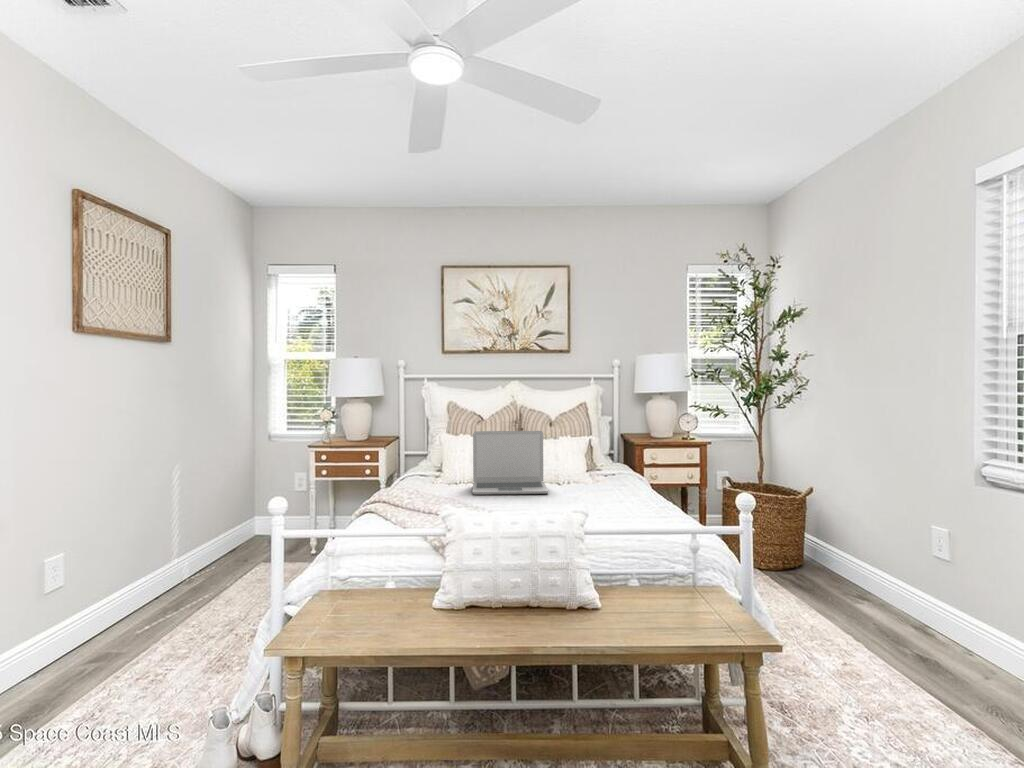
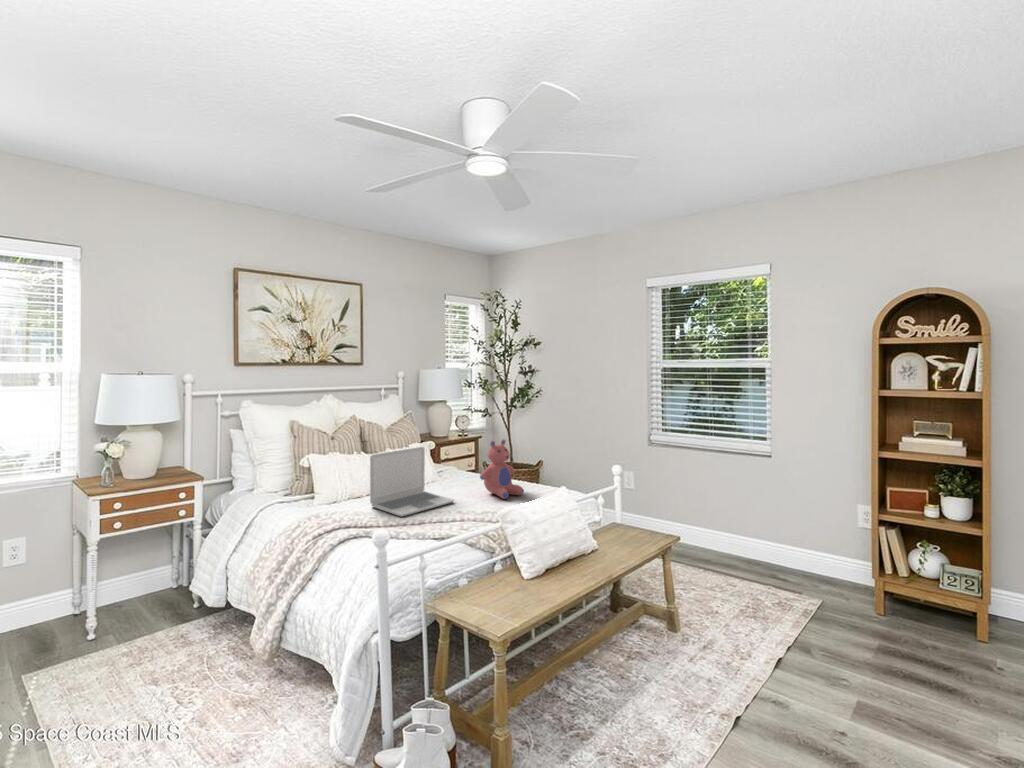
teddy bear: none [587,428,644,500] -> present [480,439,524,499]

